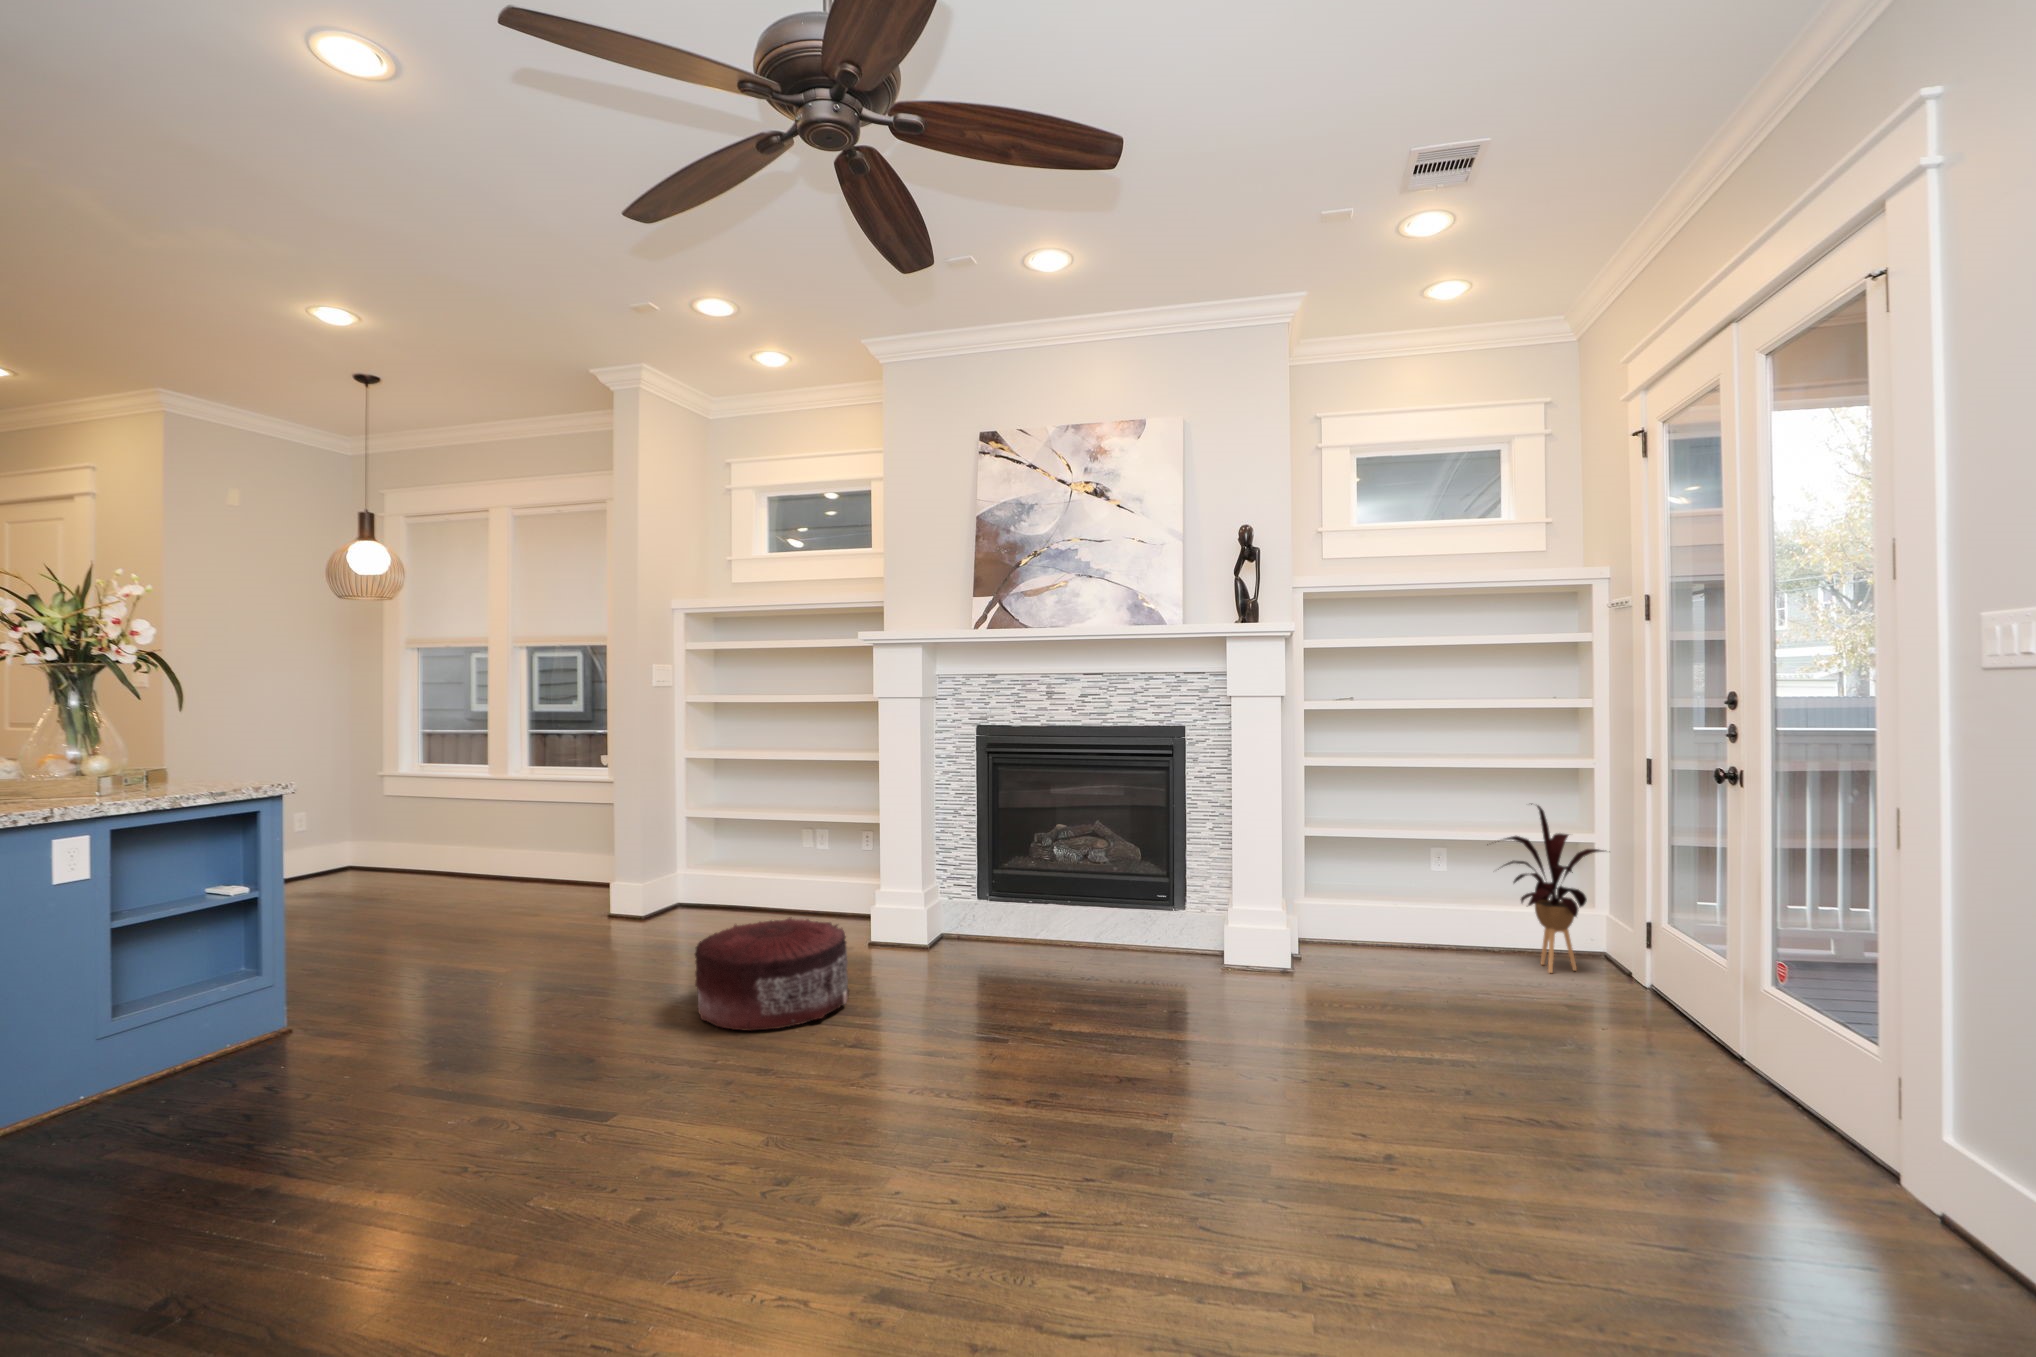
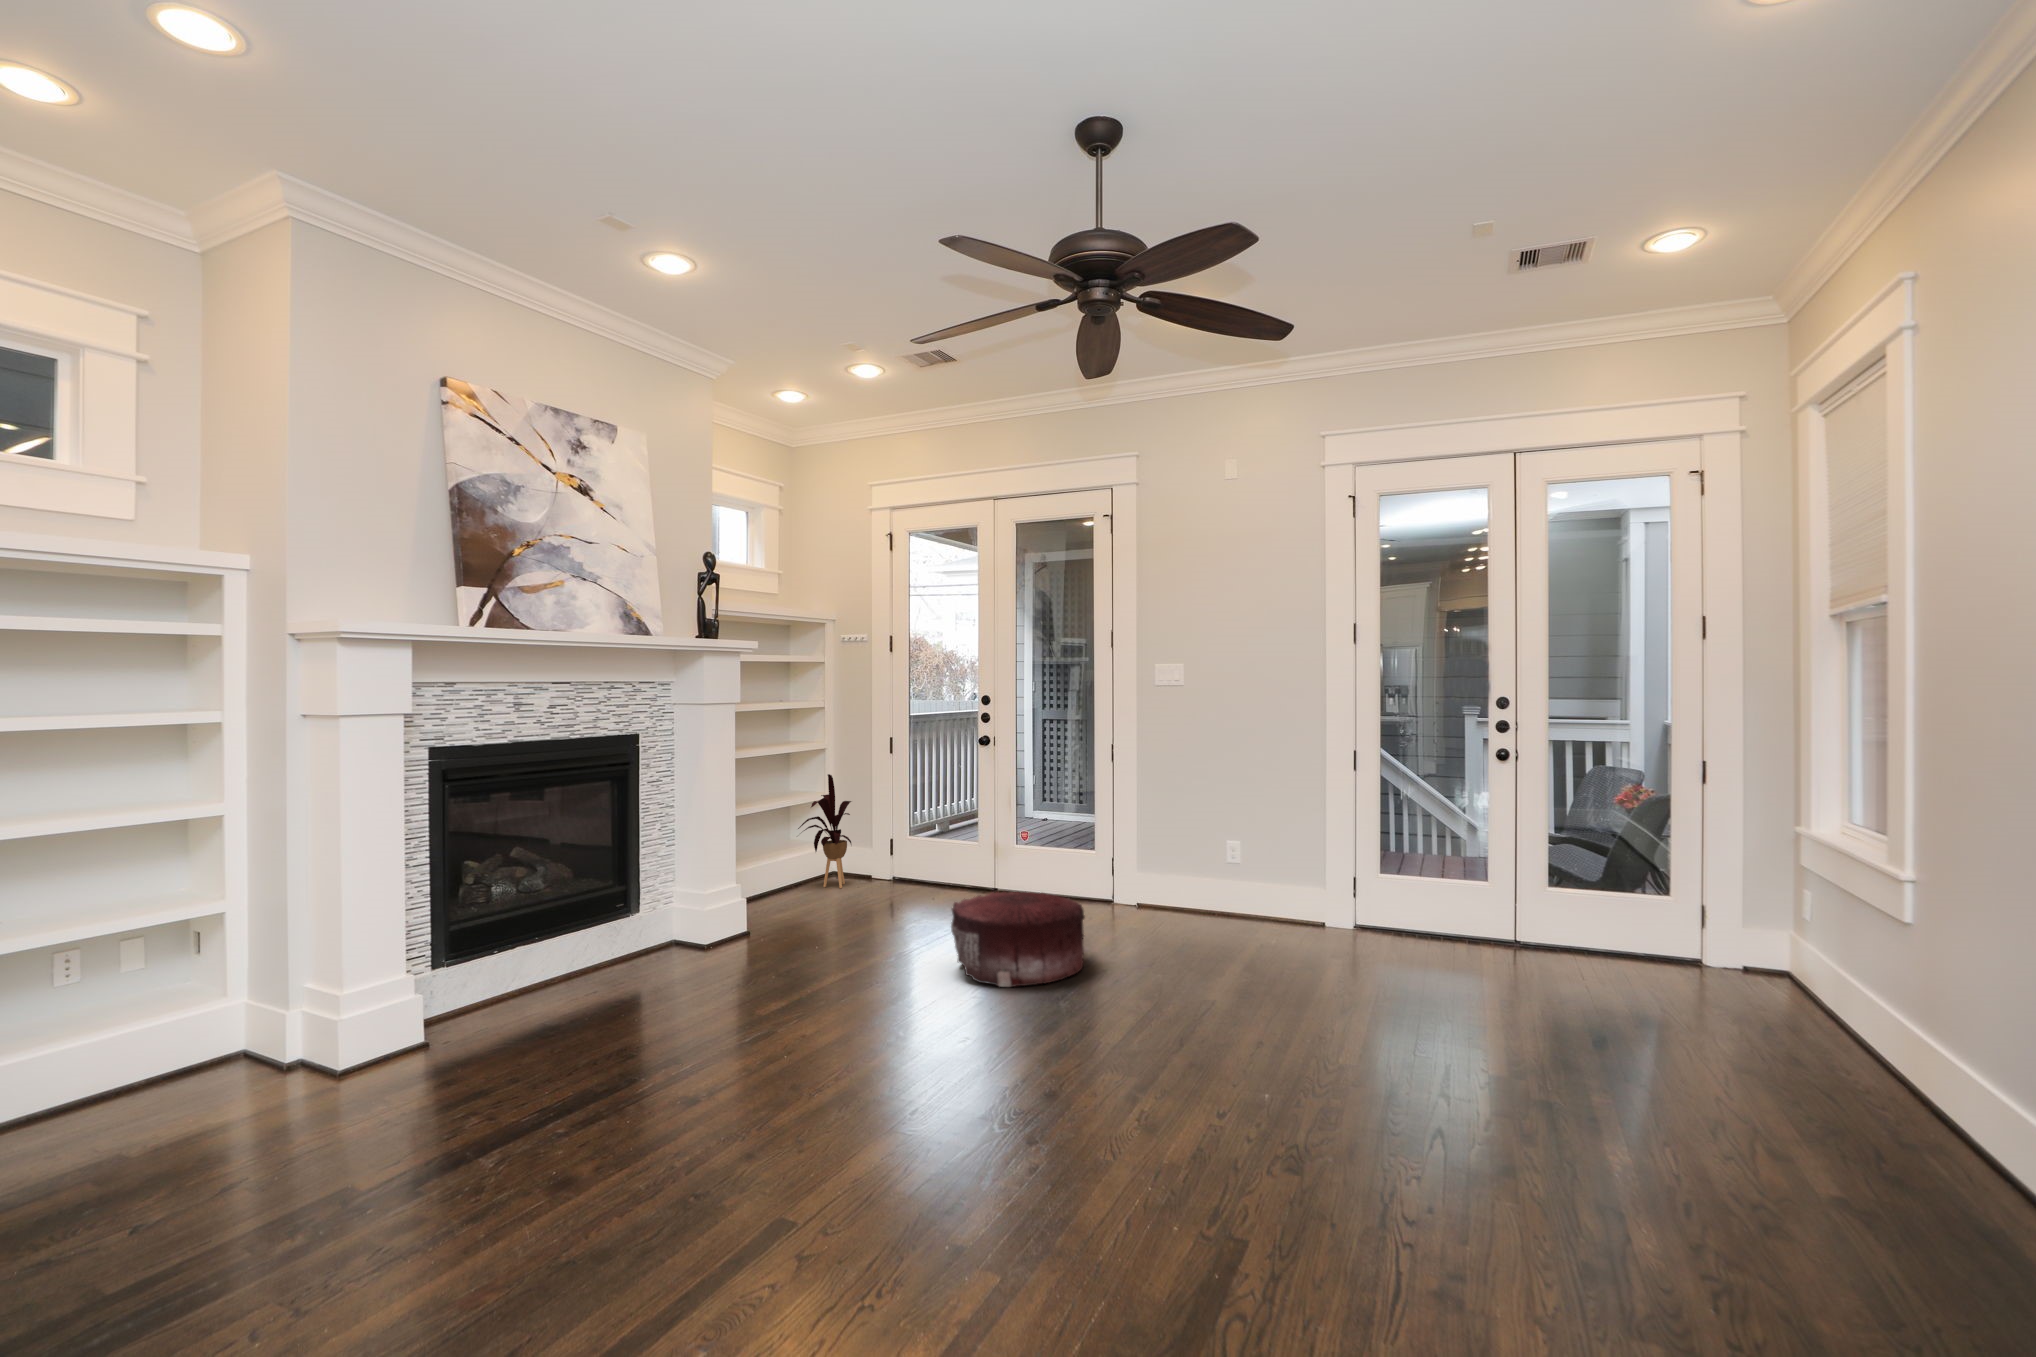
pouf: present [695,918,849,1030] -> present [951,892,1085,987]

